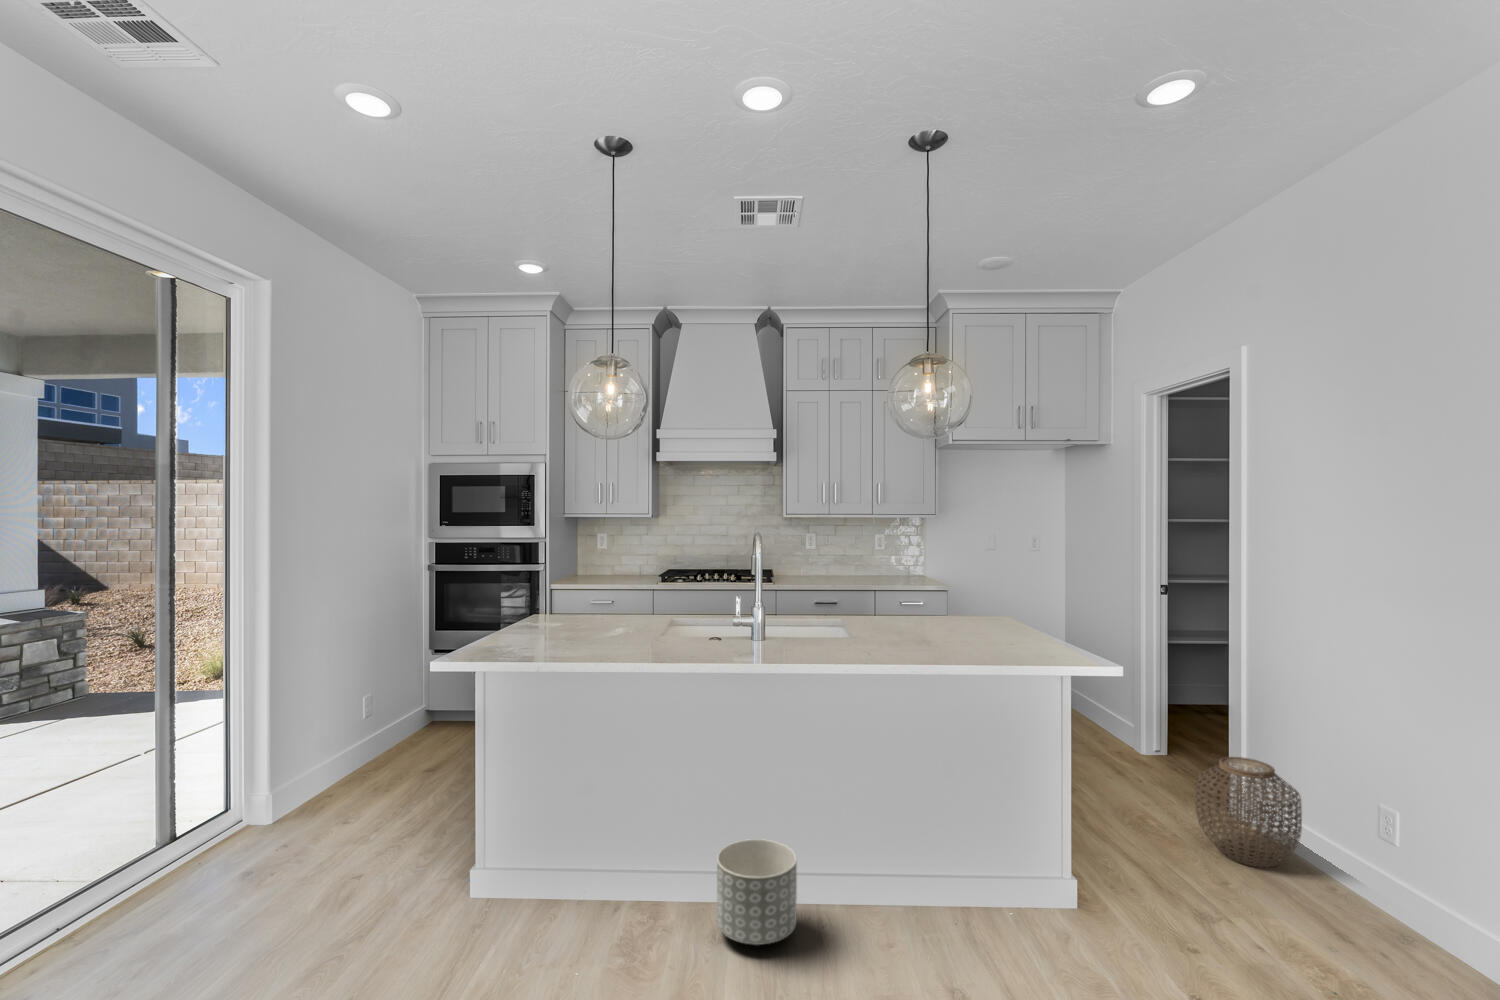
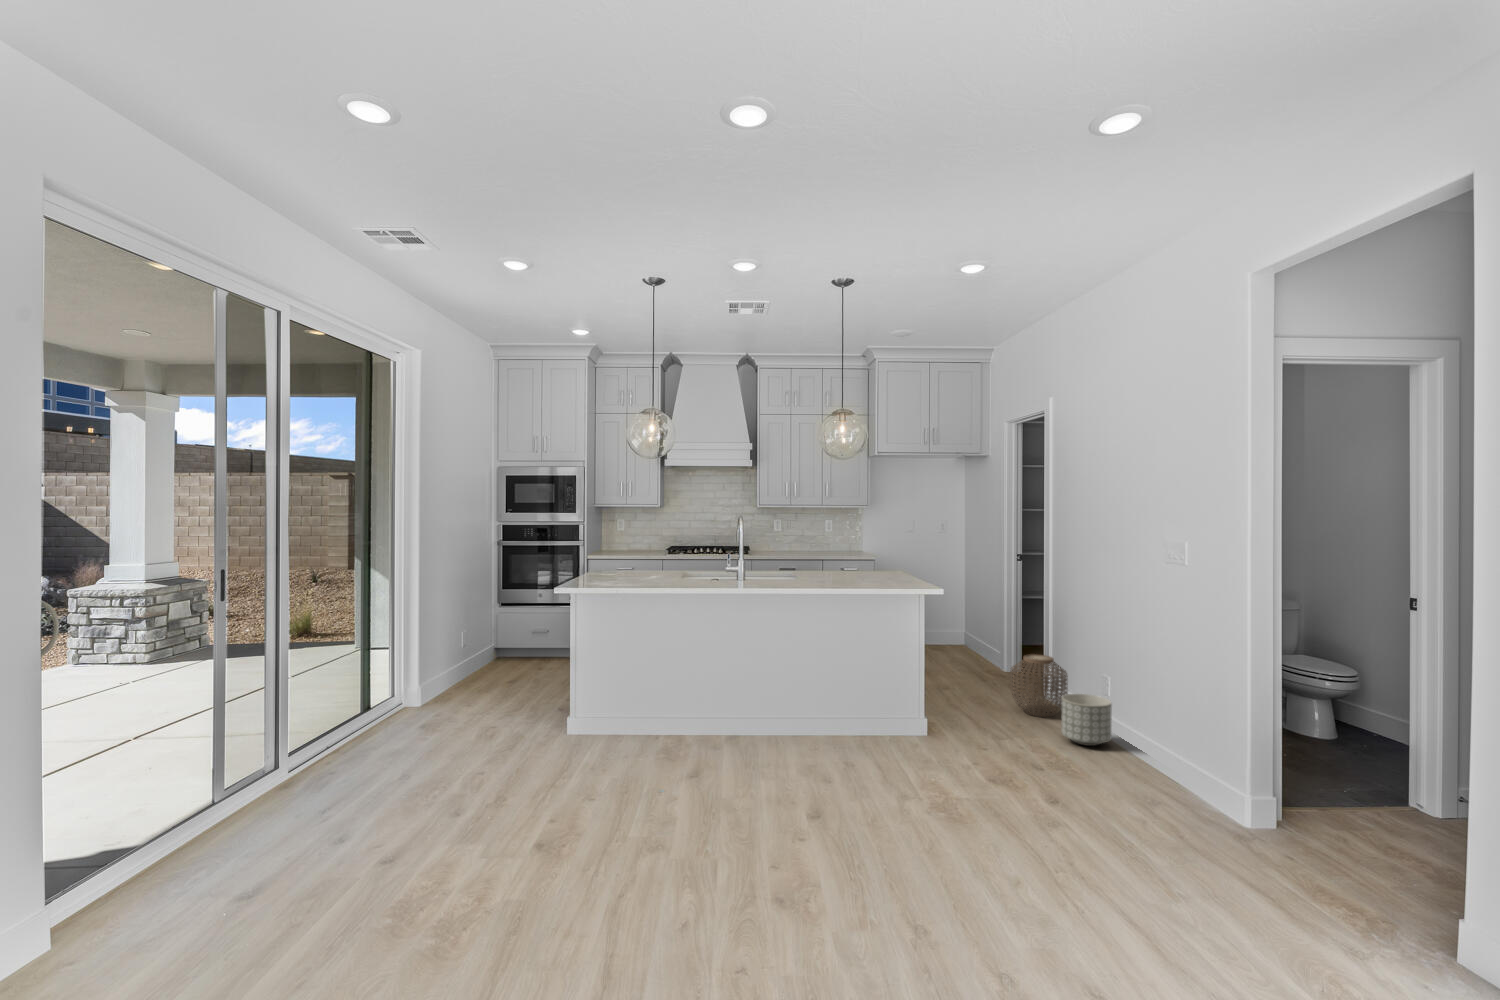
planter: present [717,839,797,945] -> present [1062,694,1112,746]

